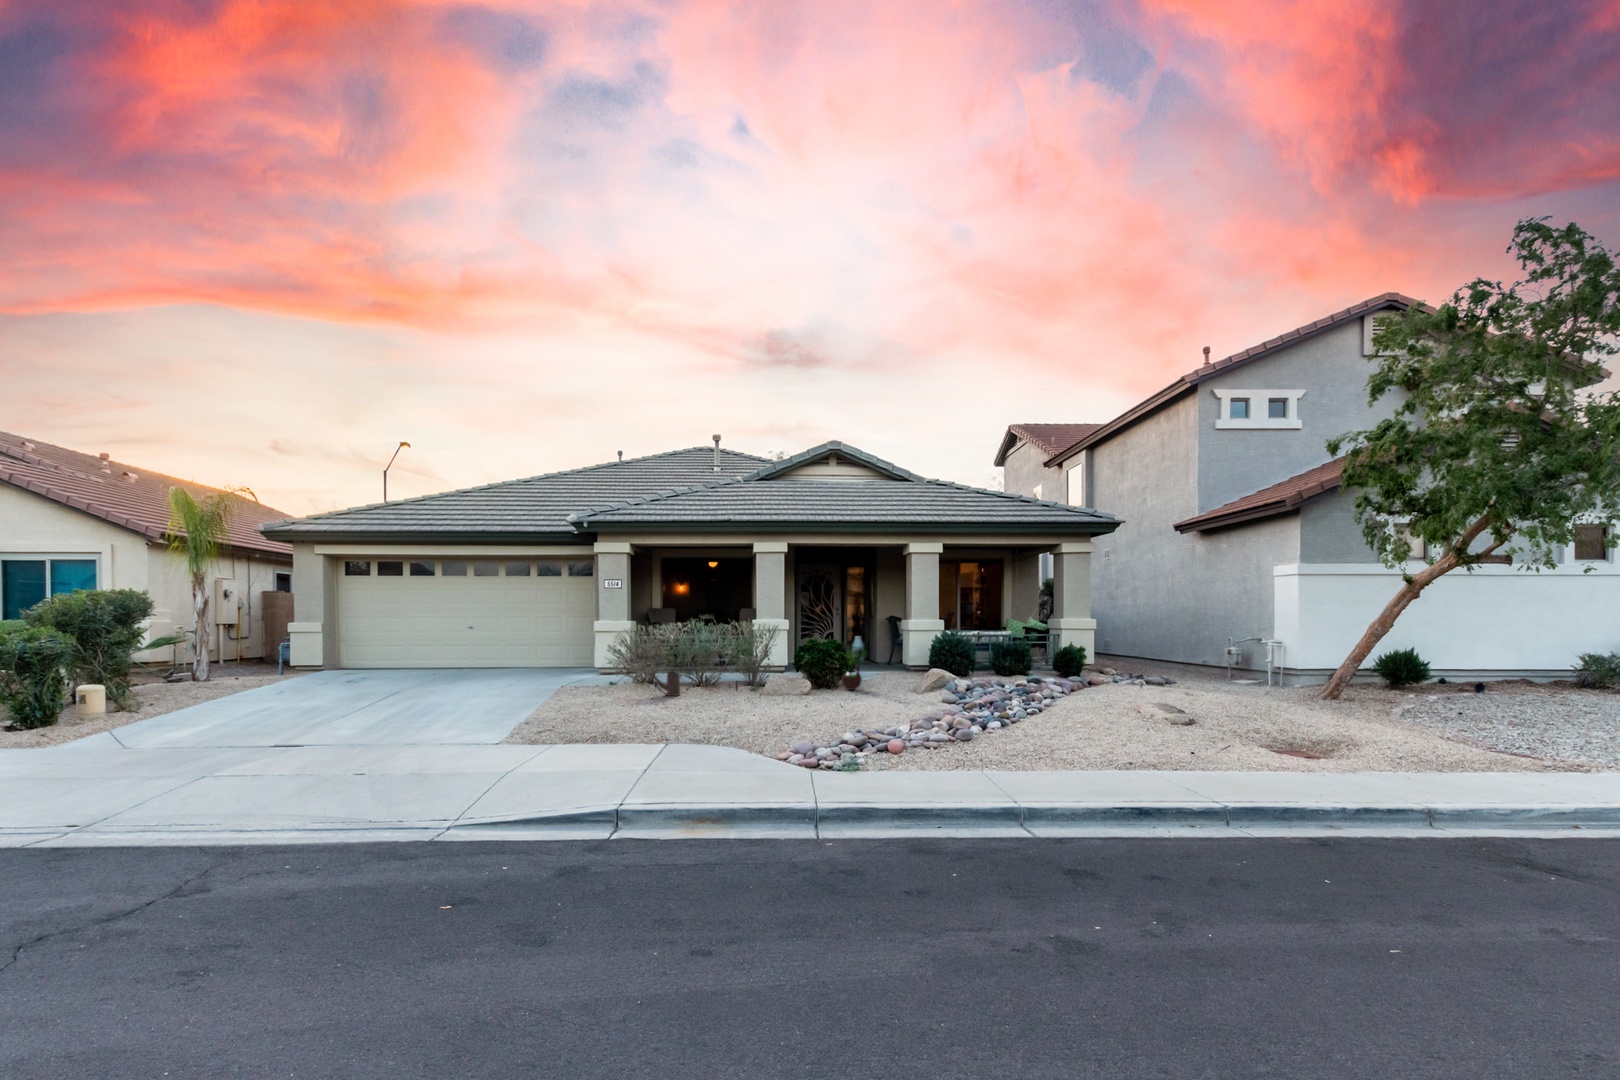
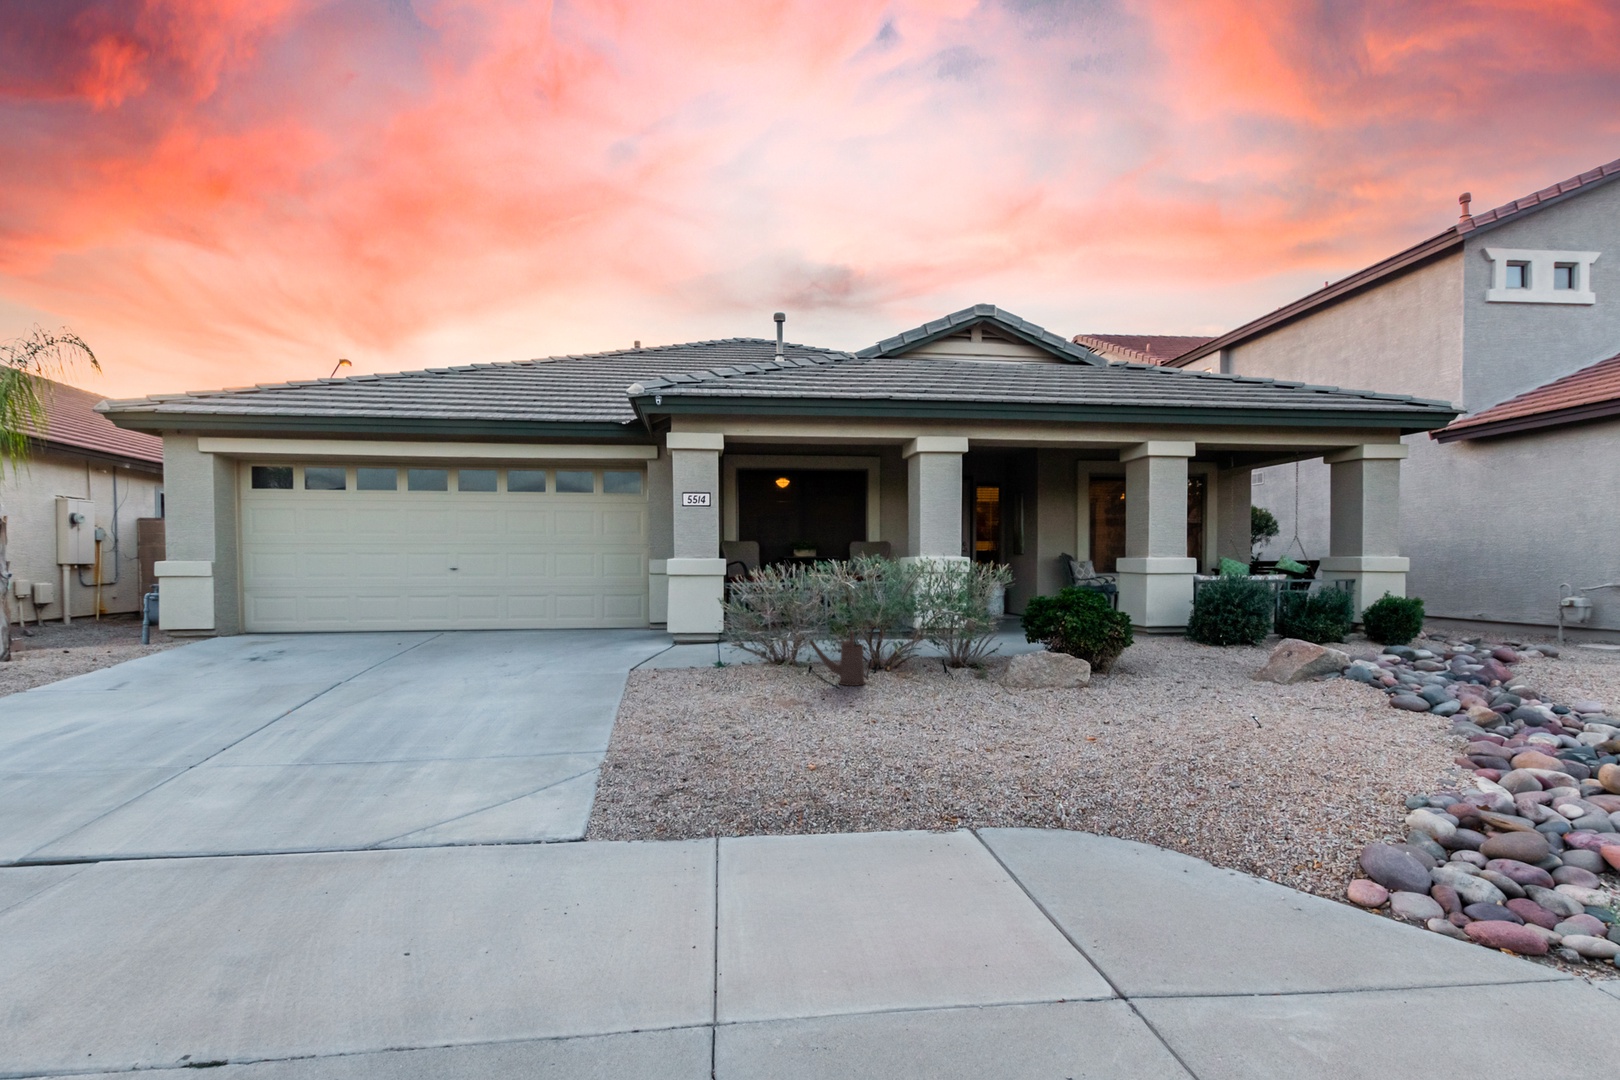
potted tree: present [842,648,866,690] -> none [1112,592,1163,669]

